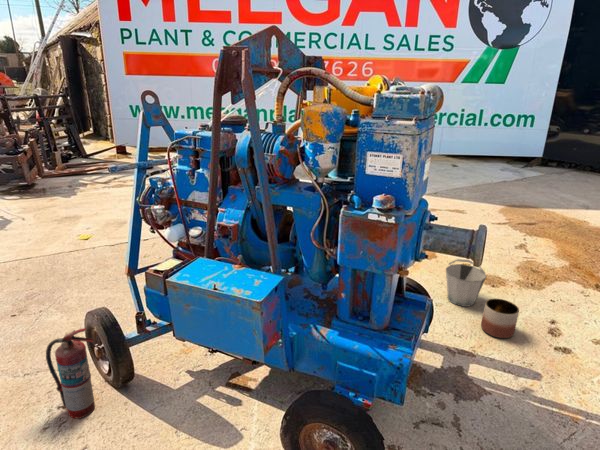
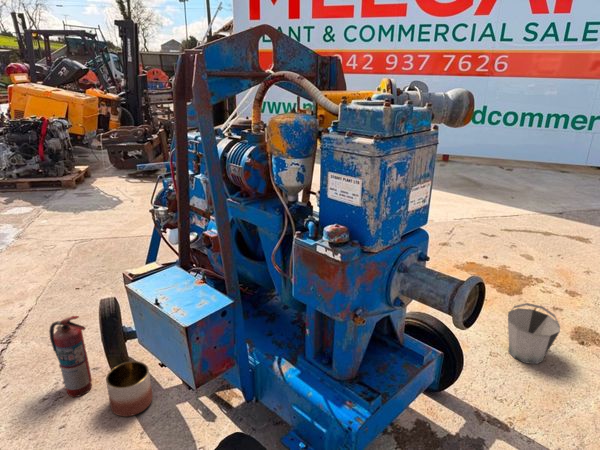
planter: present [481,299,519,338] -> present [106,361,153,416]

